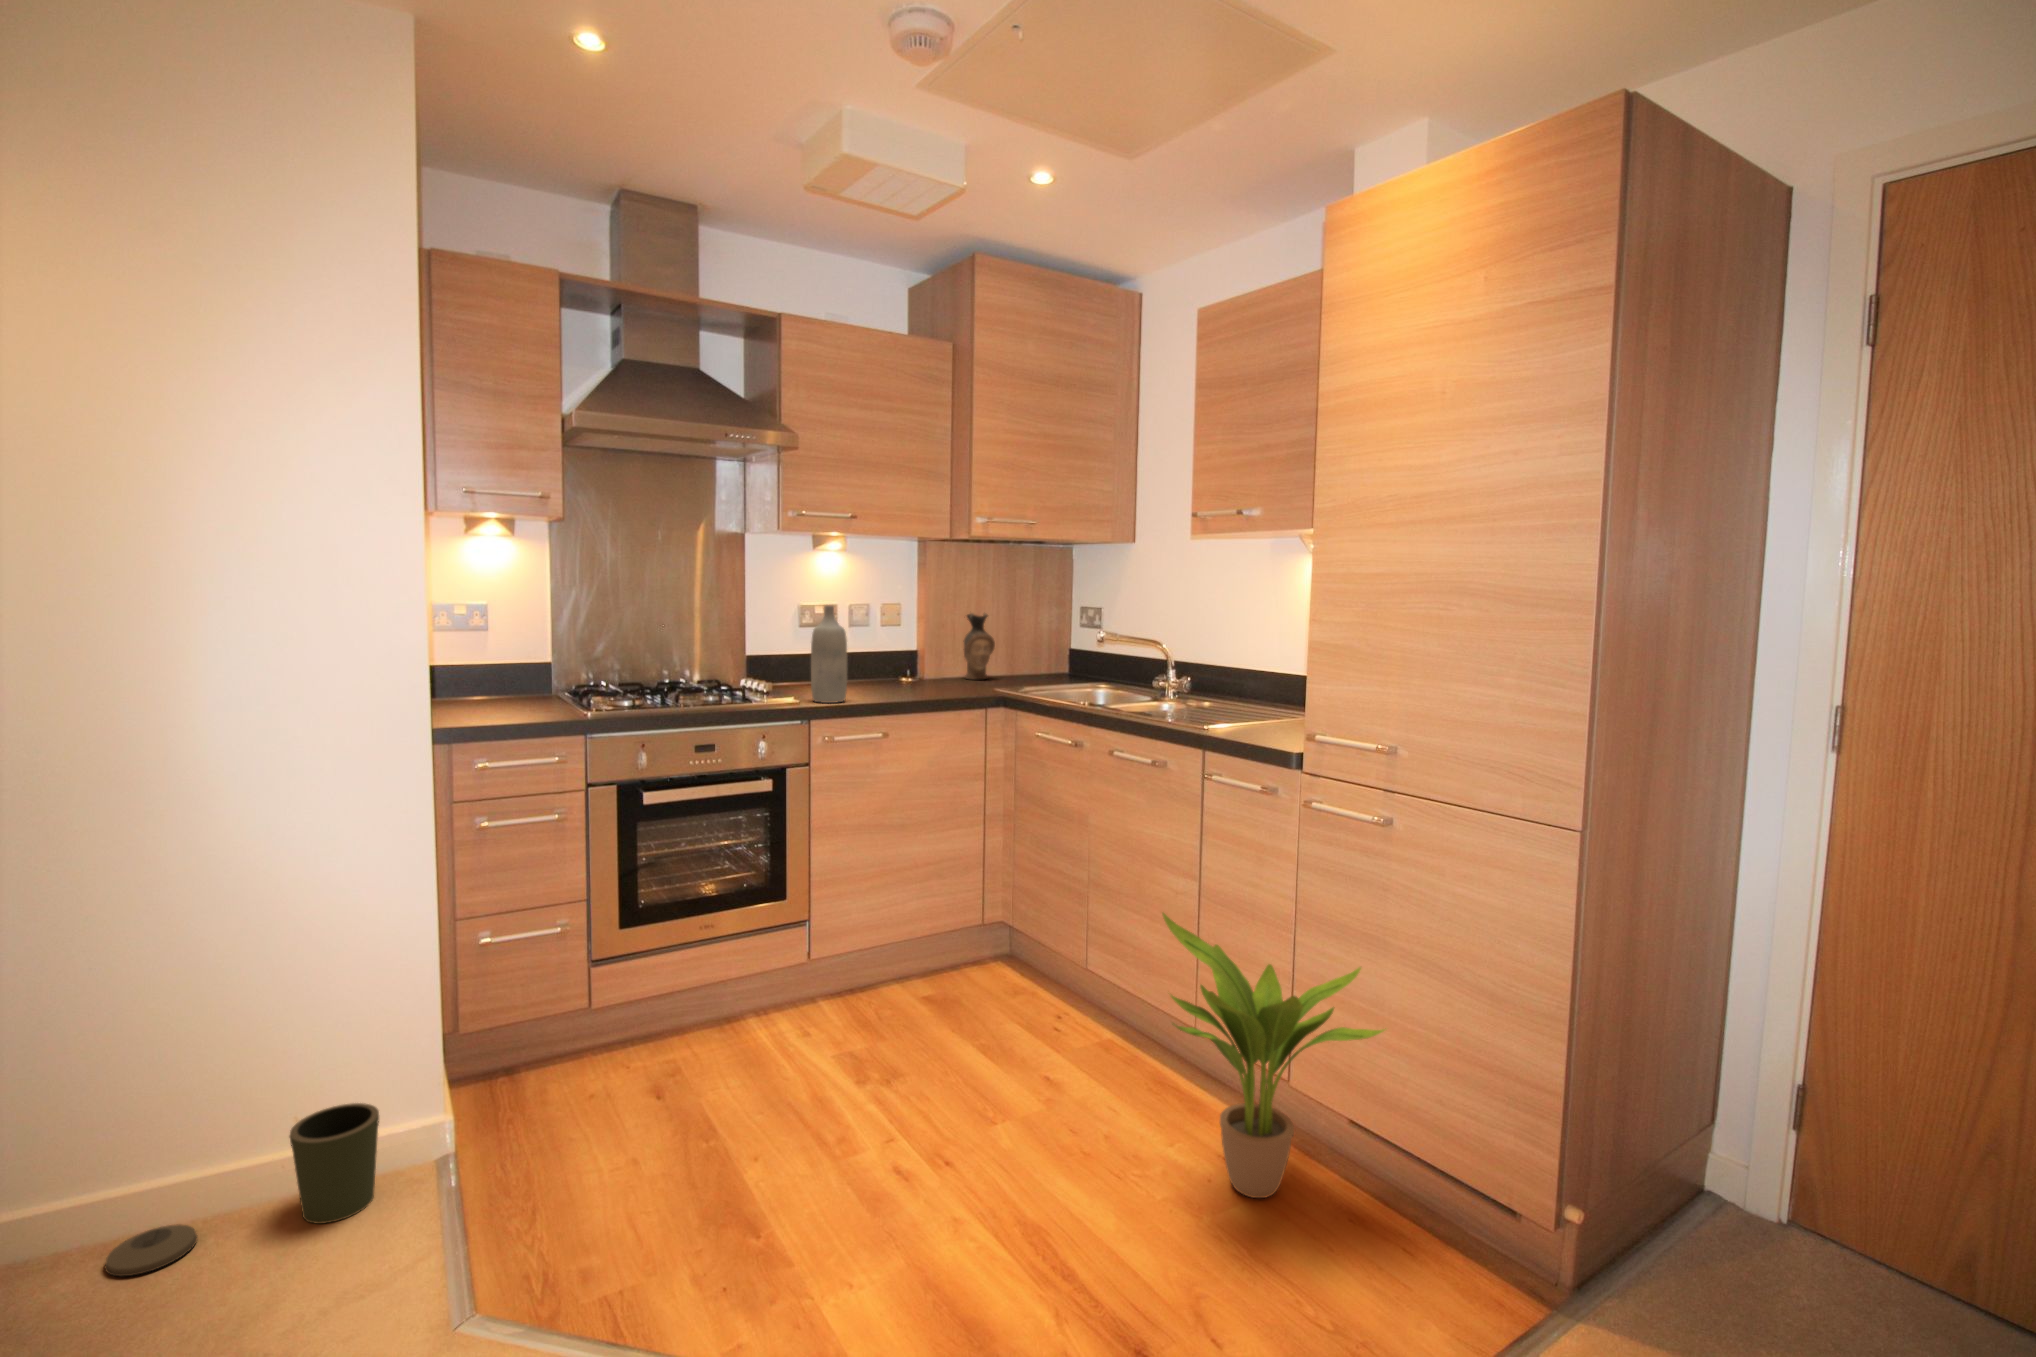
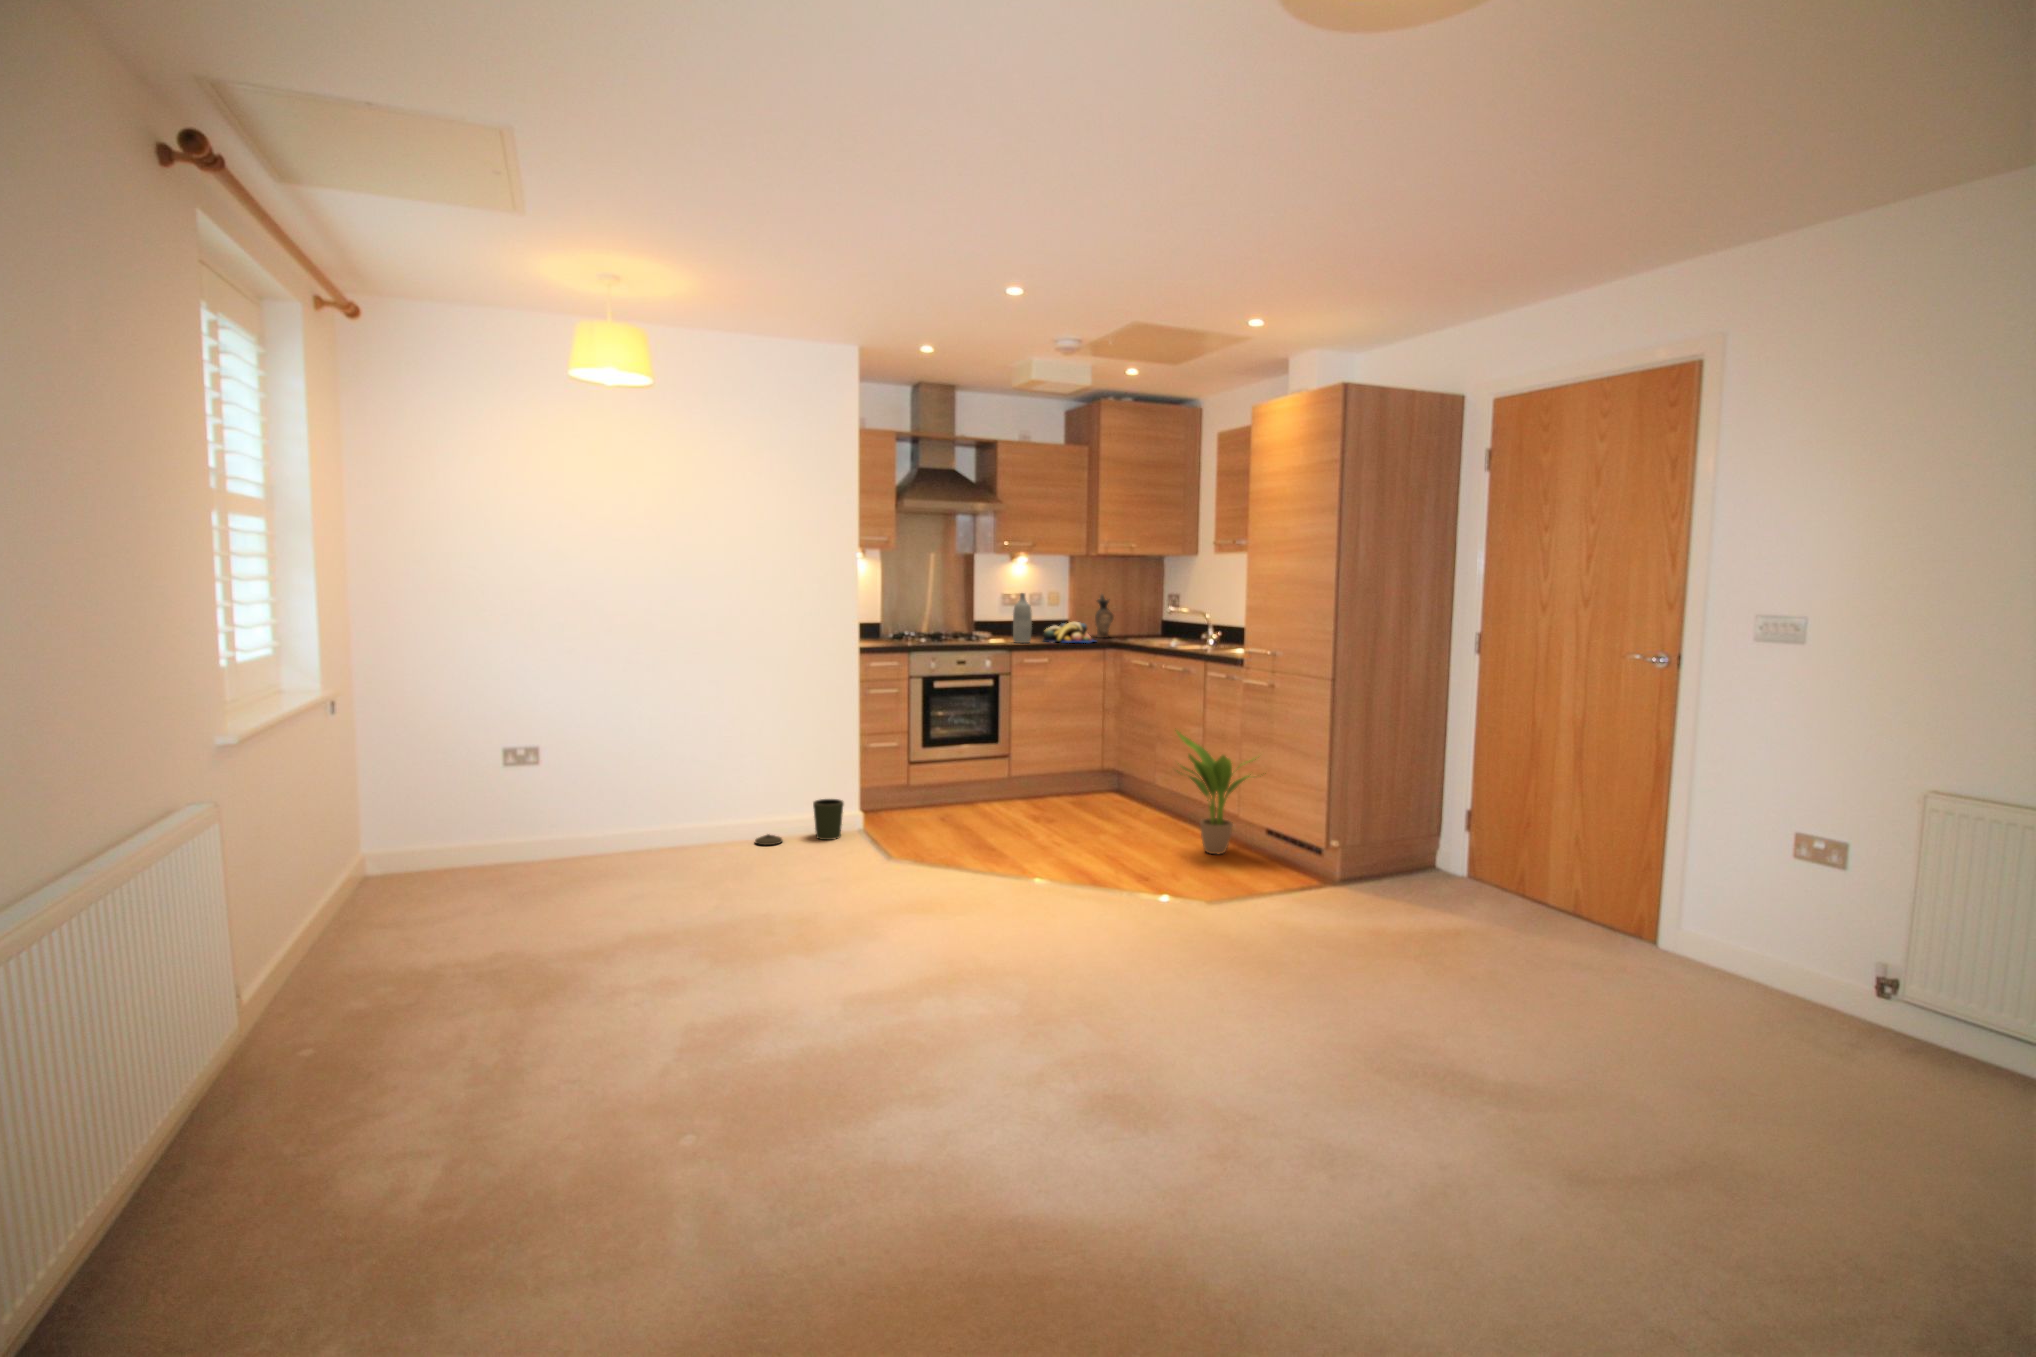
fruit bowl: none [870,657,972,699] -> present [1043,622,1095,643]

